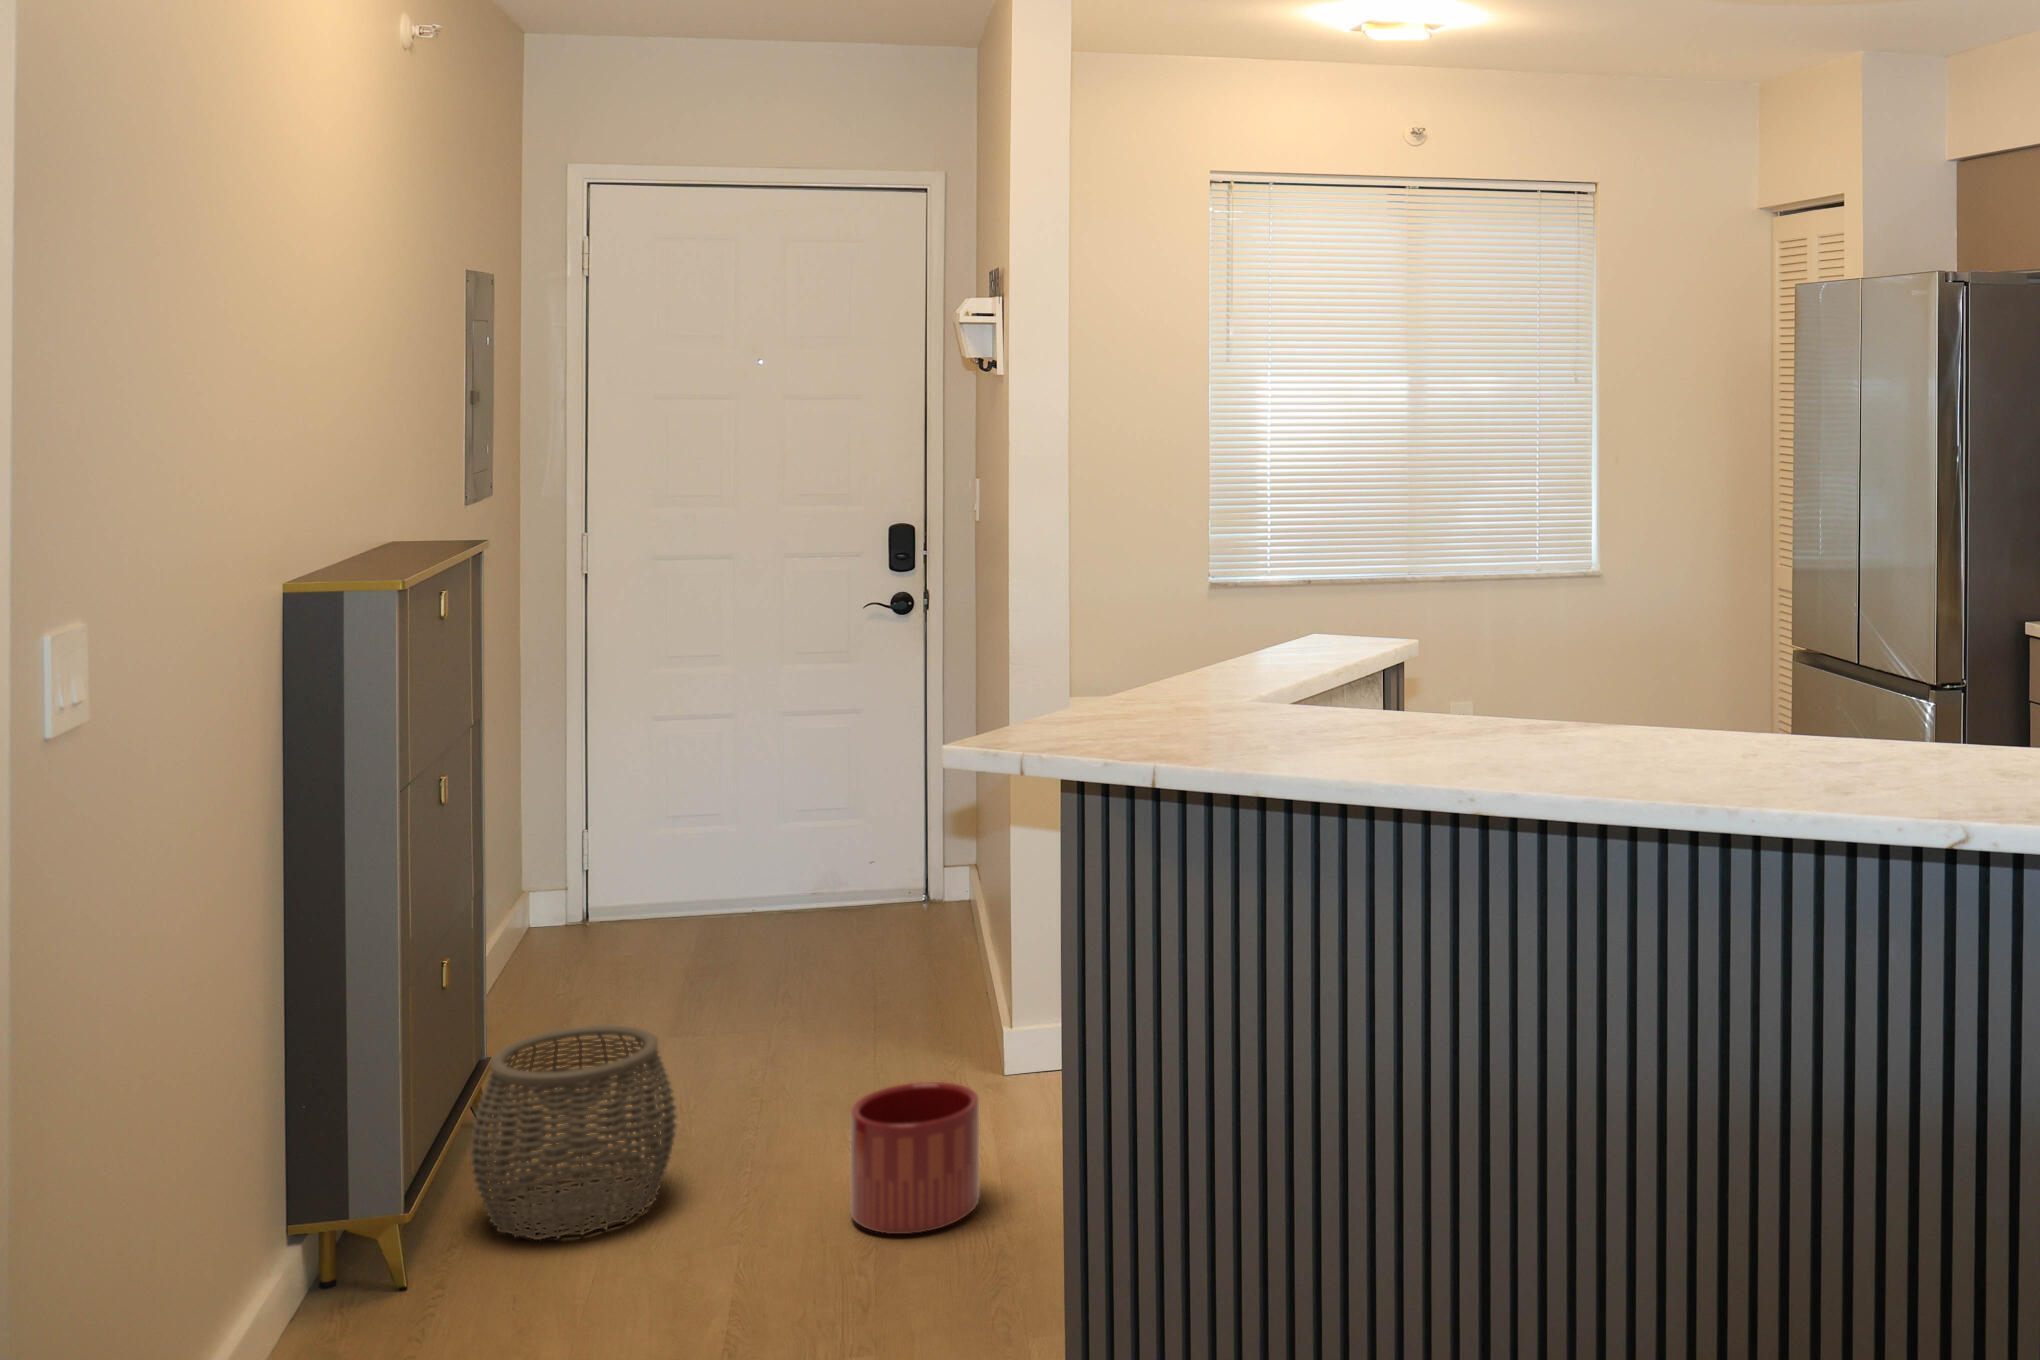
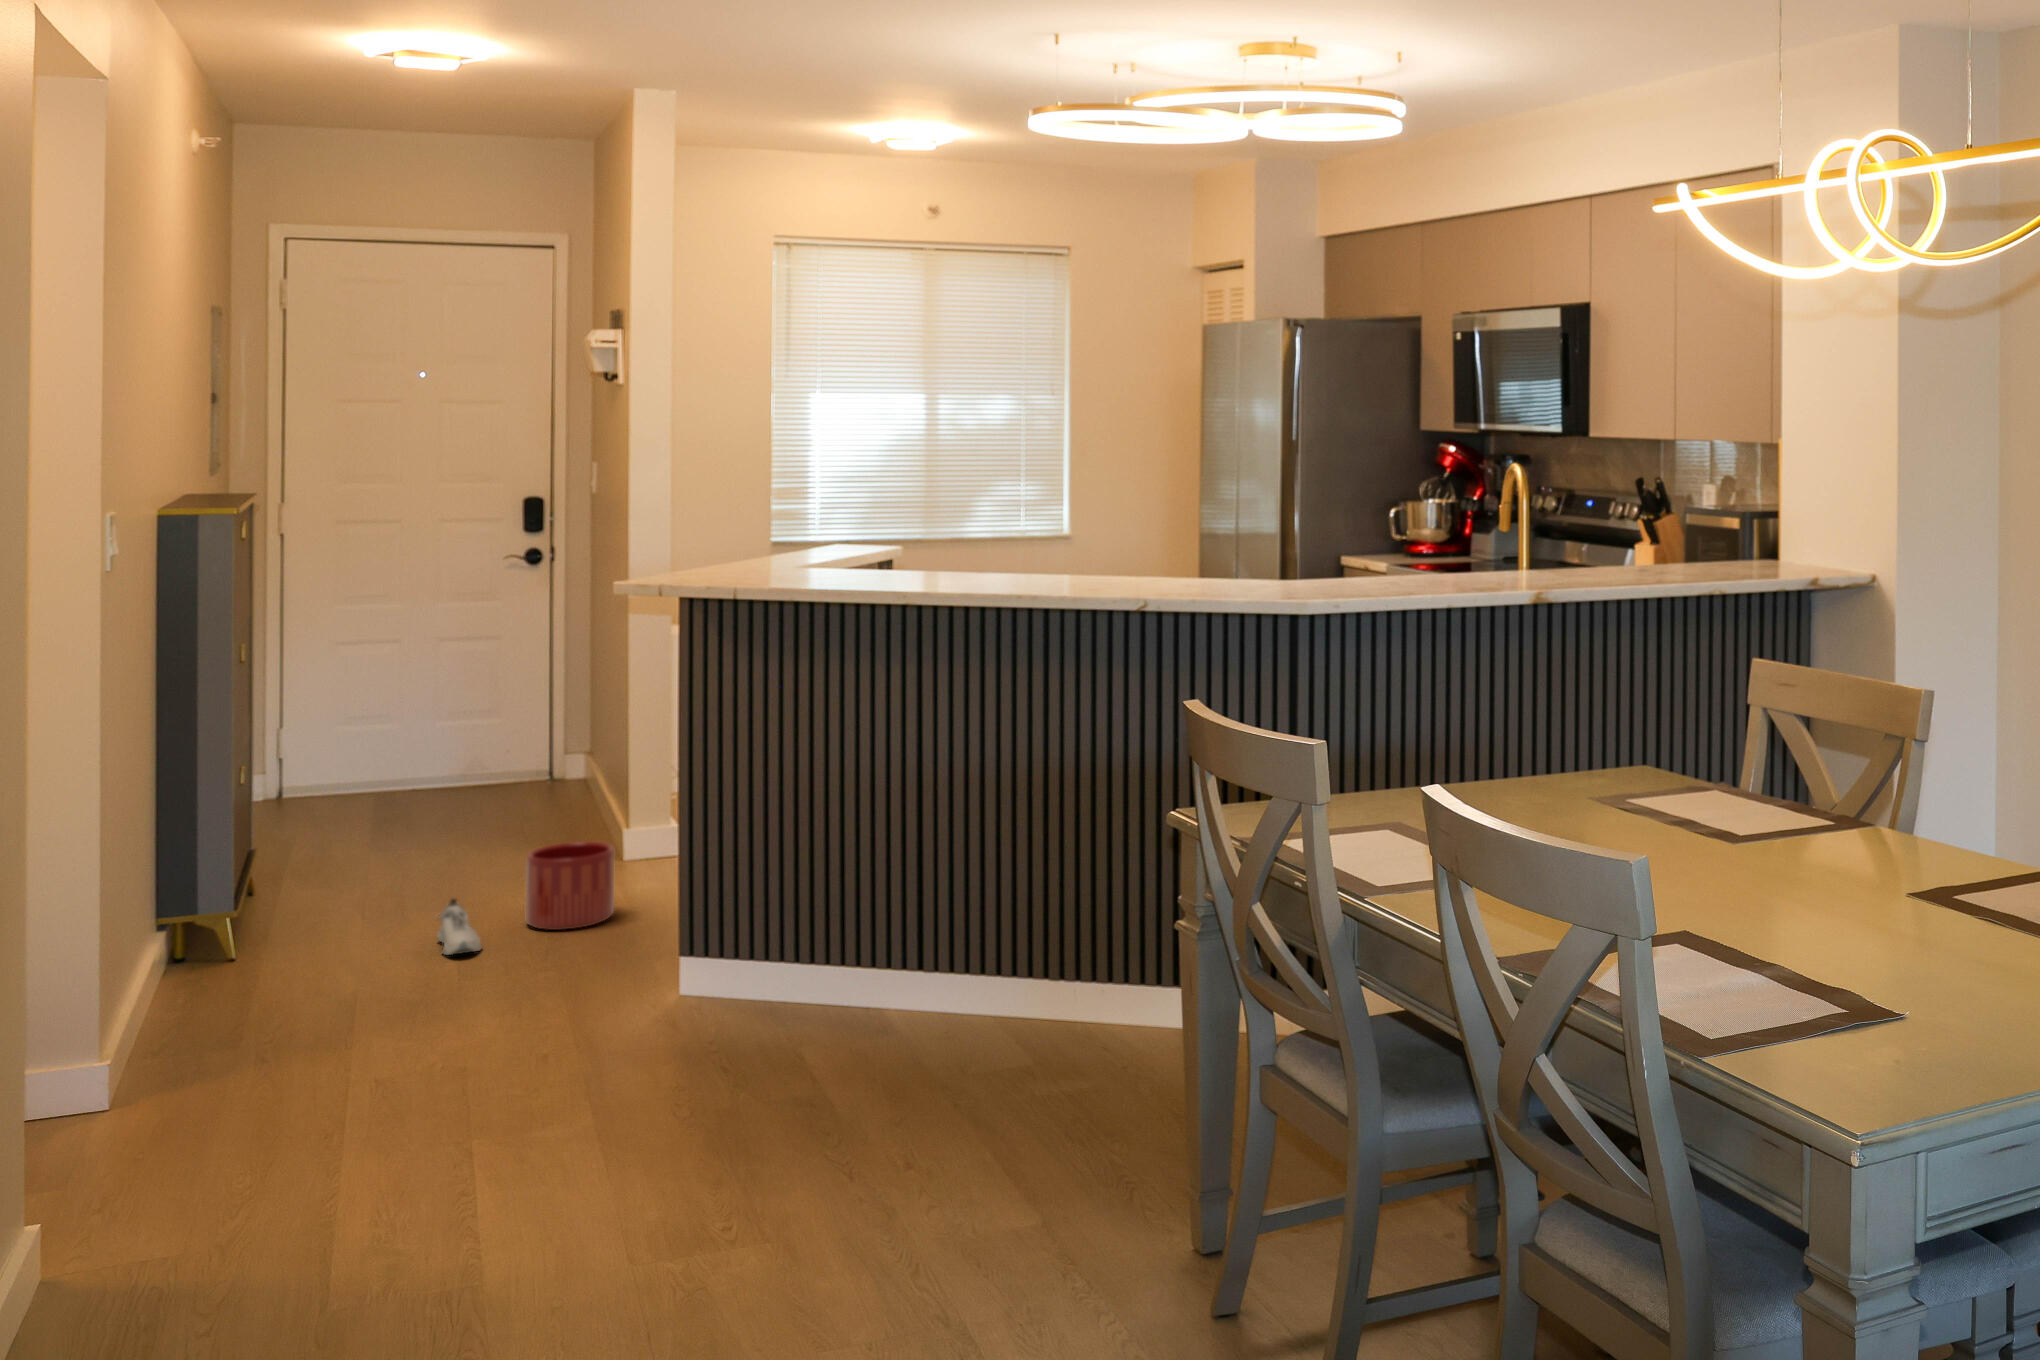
woven basket: present [471,1026,677,1240] -> none [257,814,400,943]
shoe: none [711,1184,779,1289] -> present [437,899,482,955]

